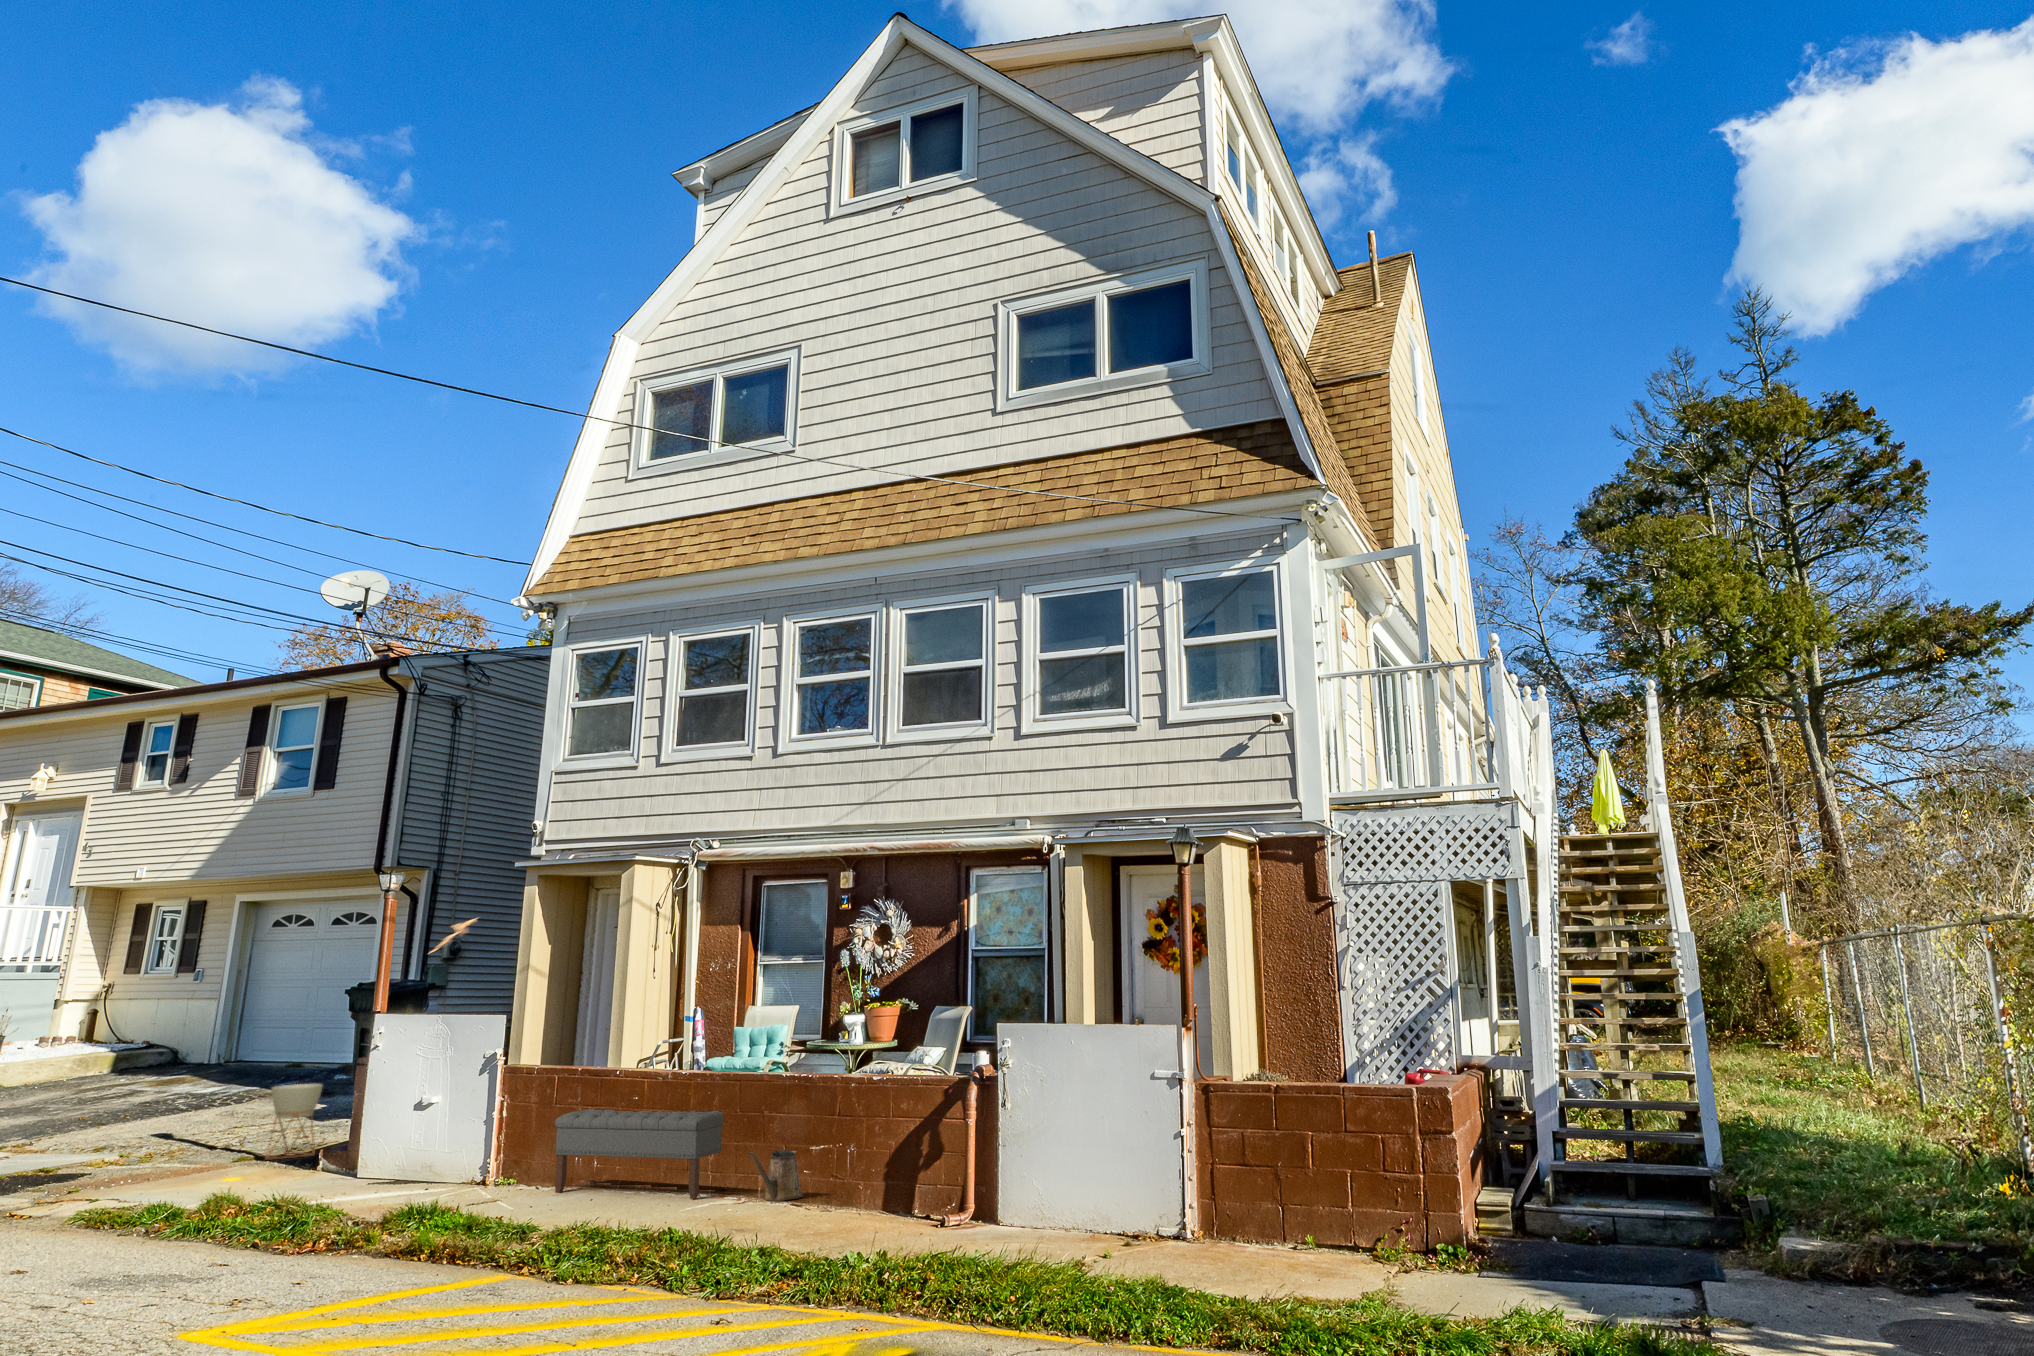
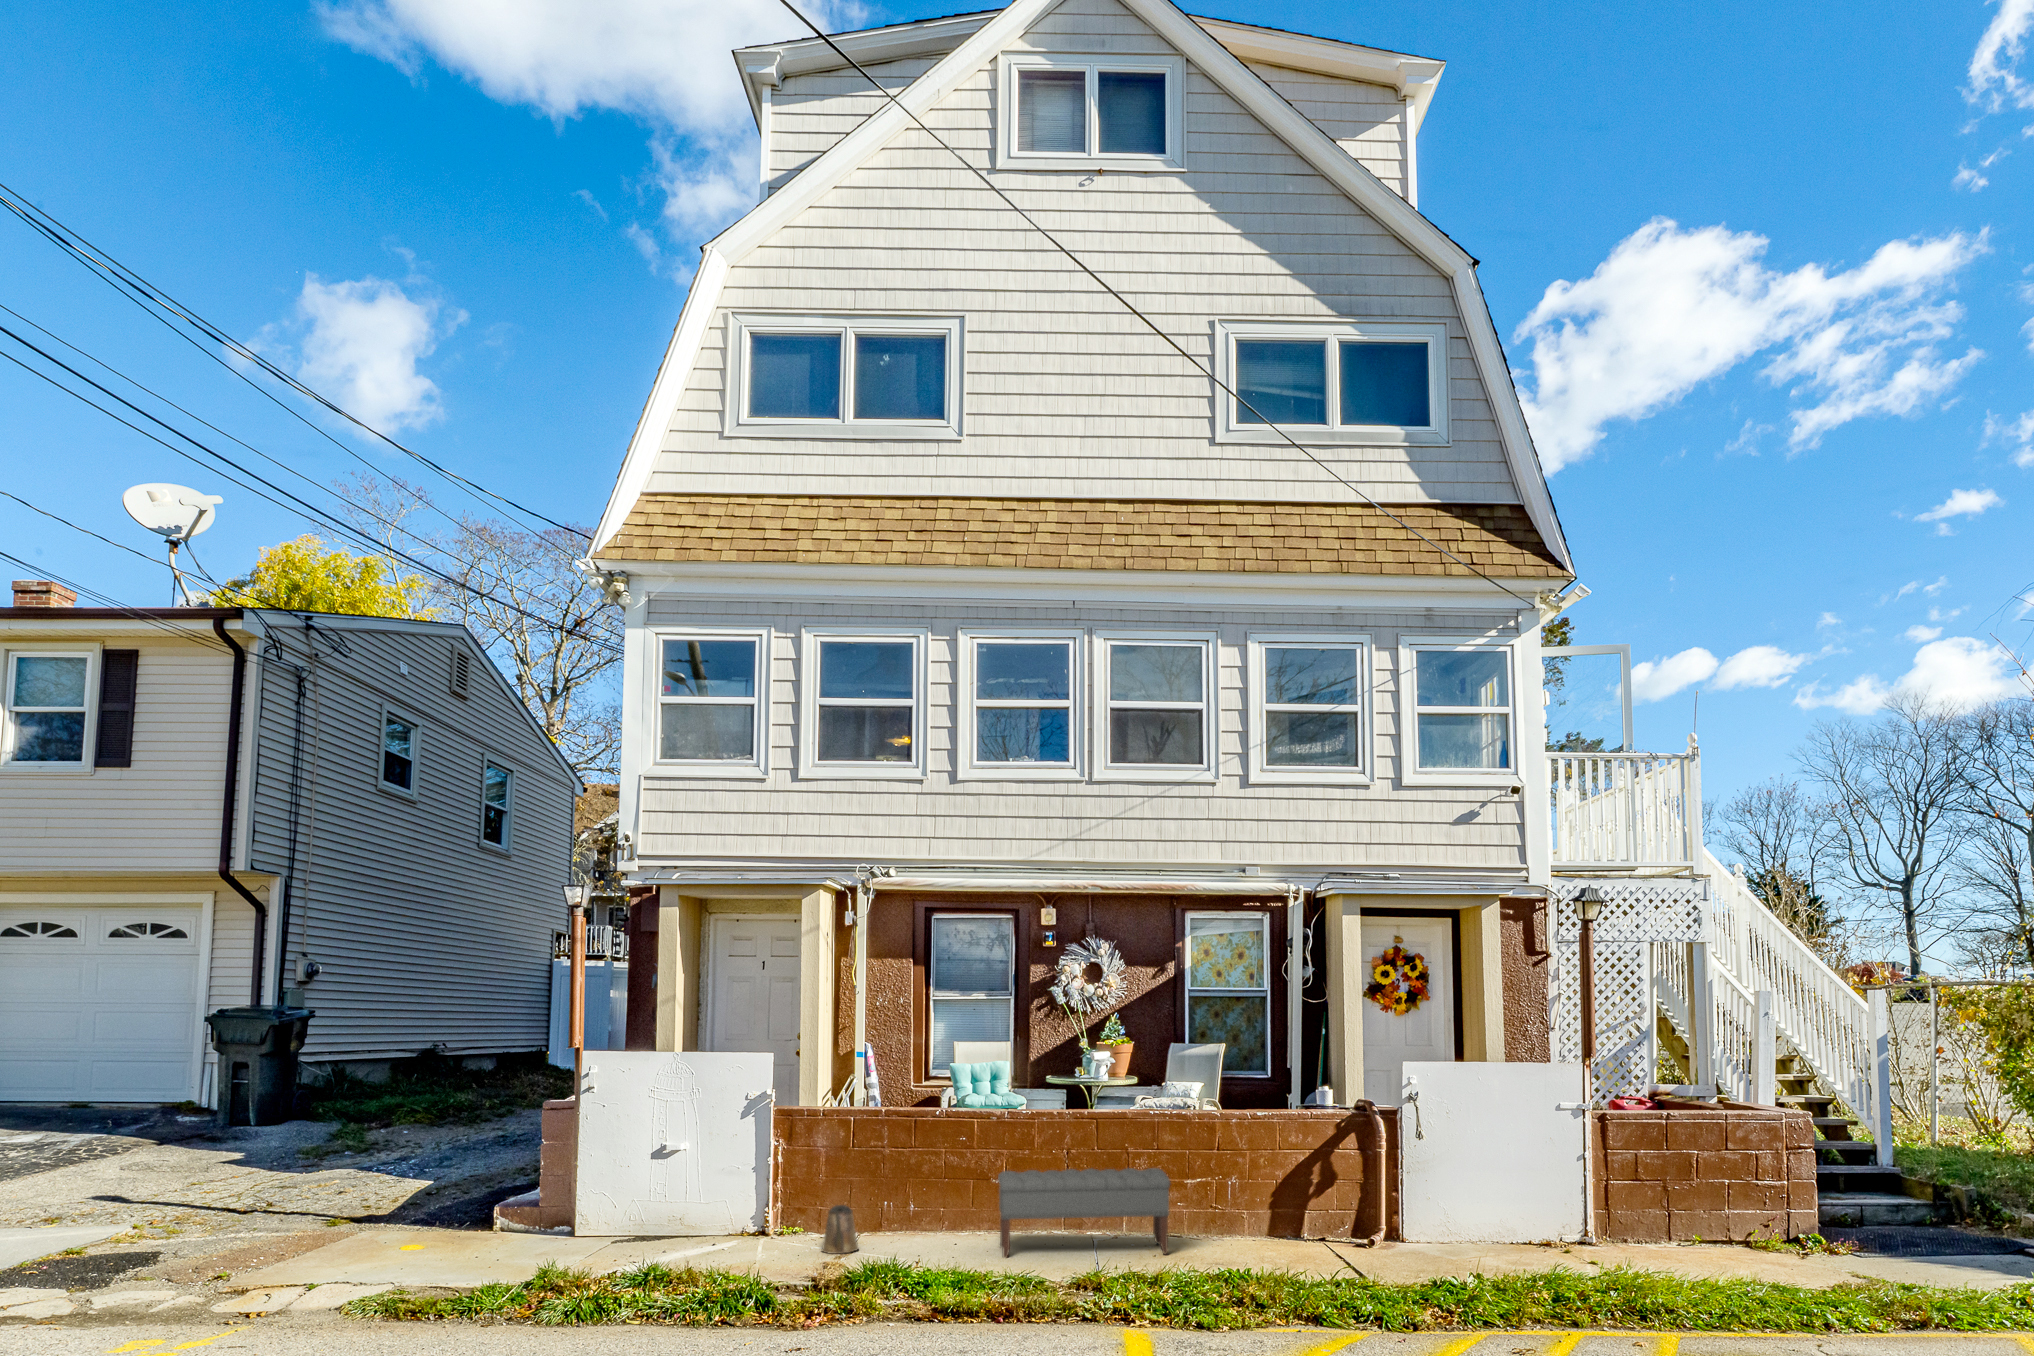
planter: present [265,1084,322,1160] -> none [487,1154,544,1246]
watering can: present [749,1150,803,1201] -> present [822,1205,858,1254]

